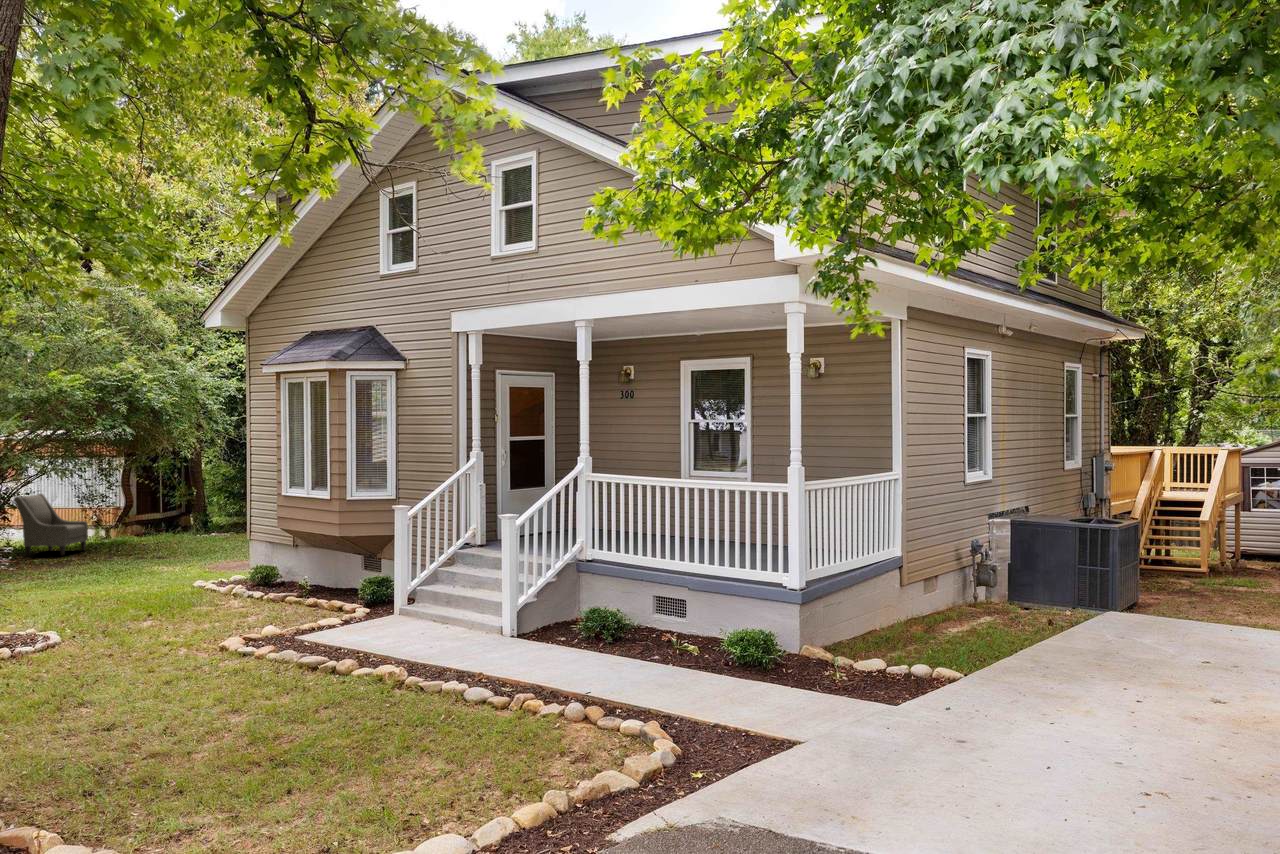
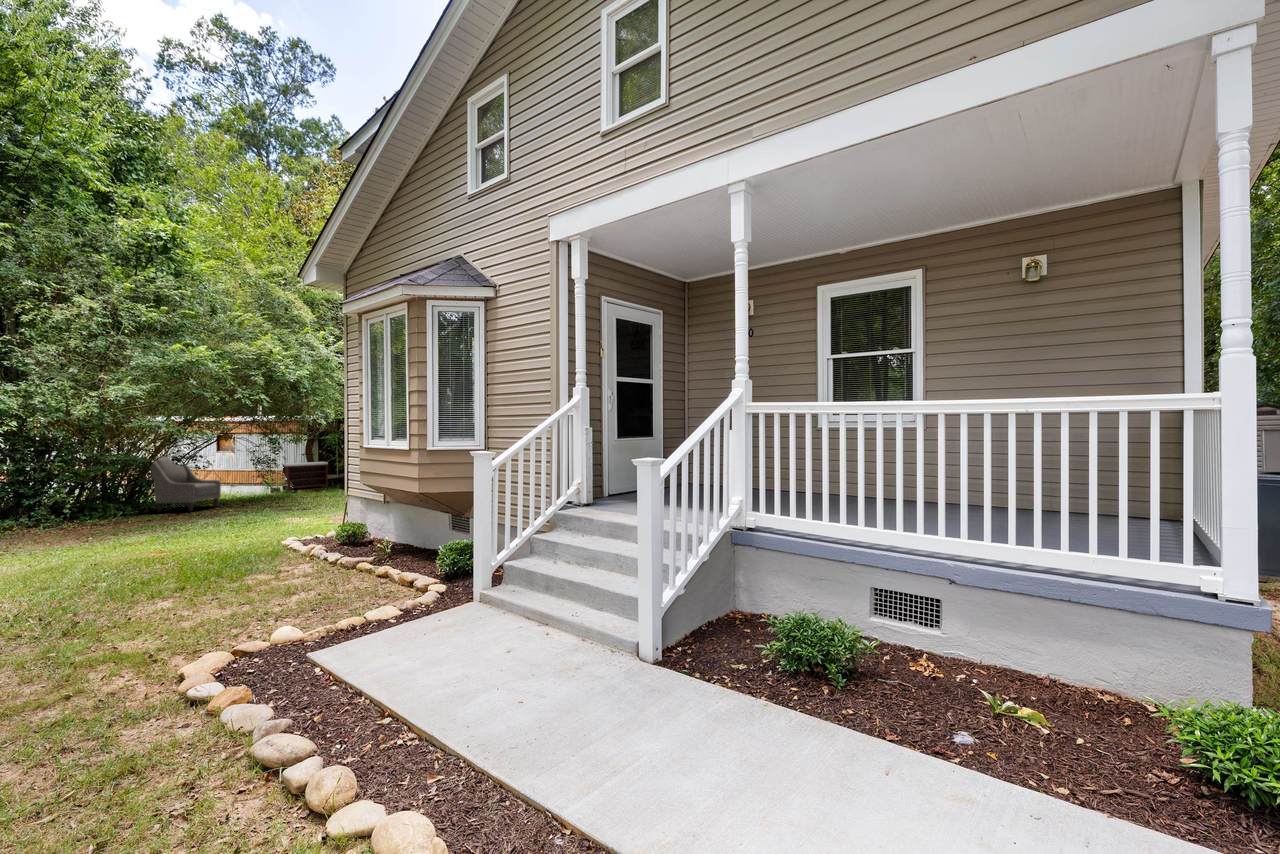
bench: none [134,498,189,532] -> present [282,462,329,490]

